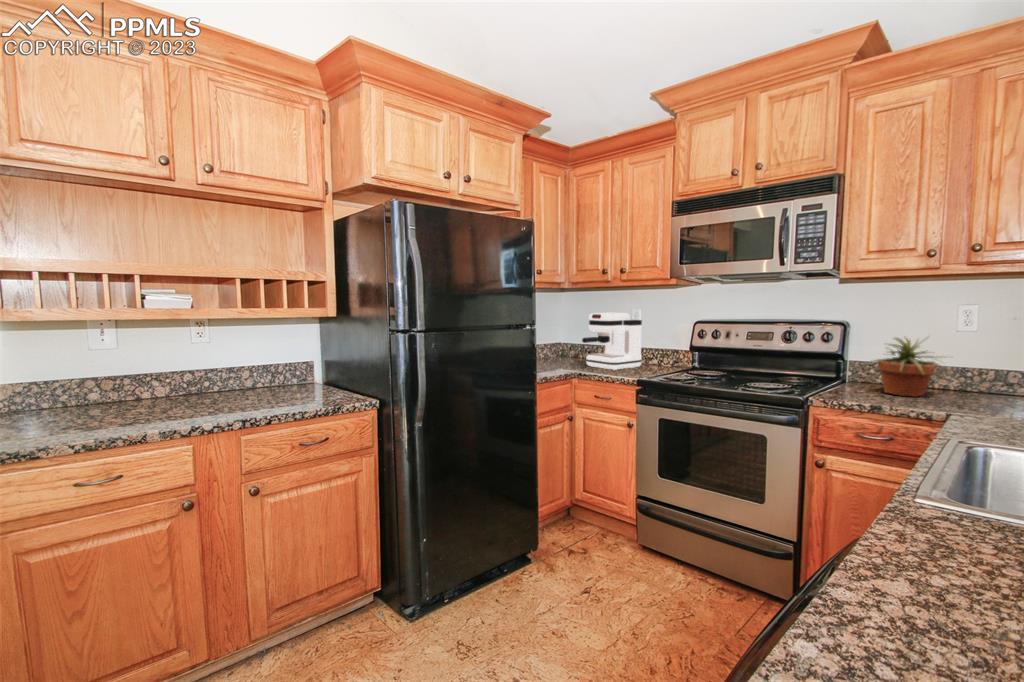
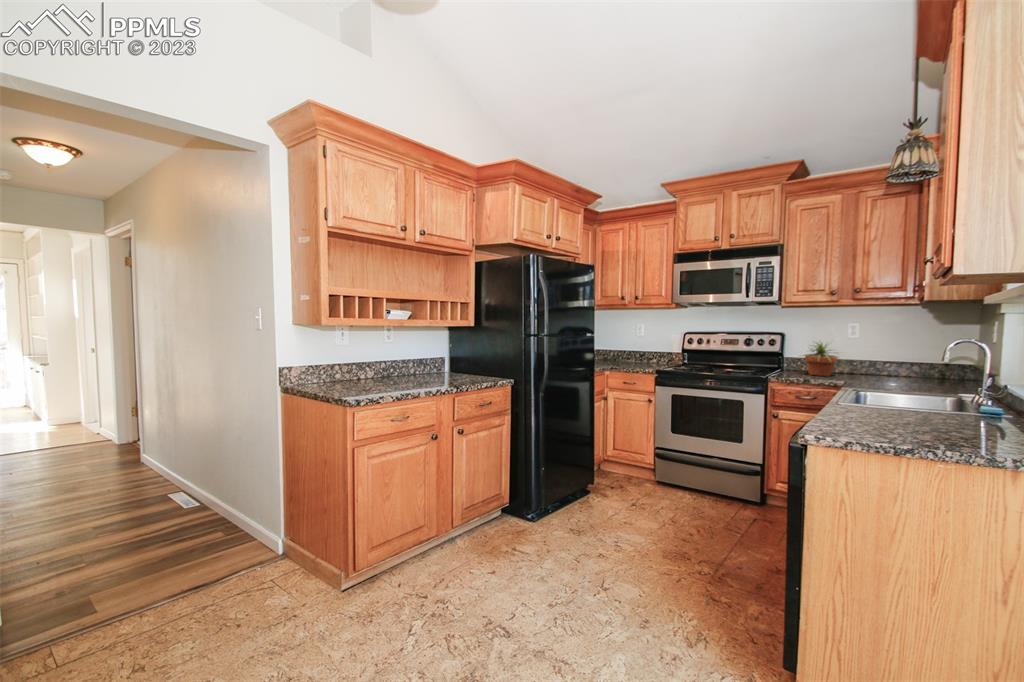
coffee maker: present [582,313,642,370] -> none [612,327,650,366]

